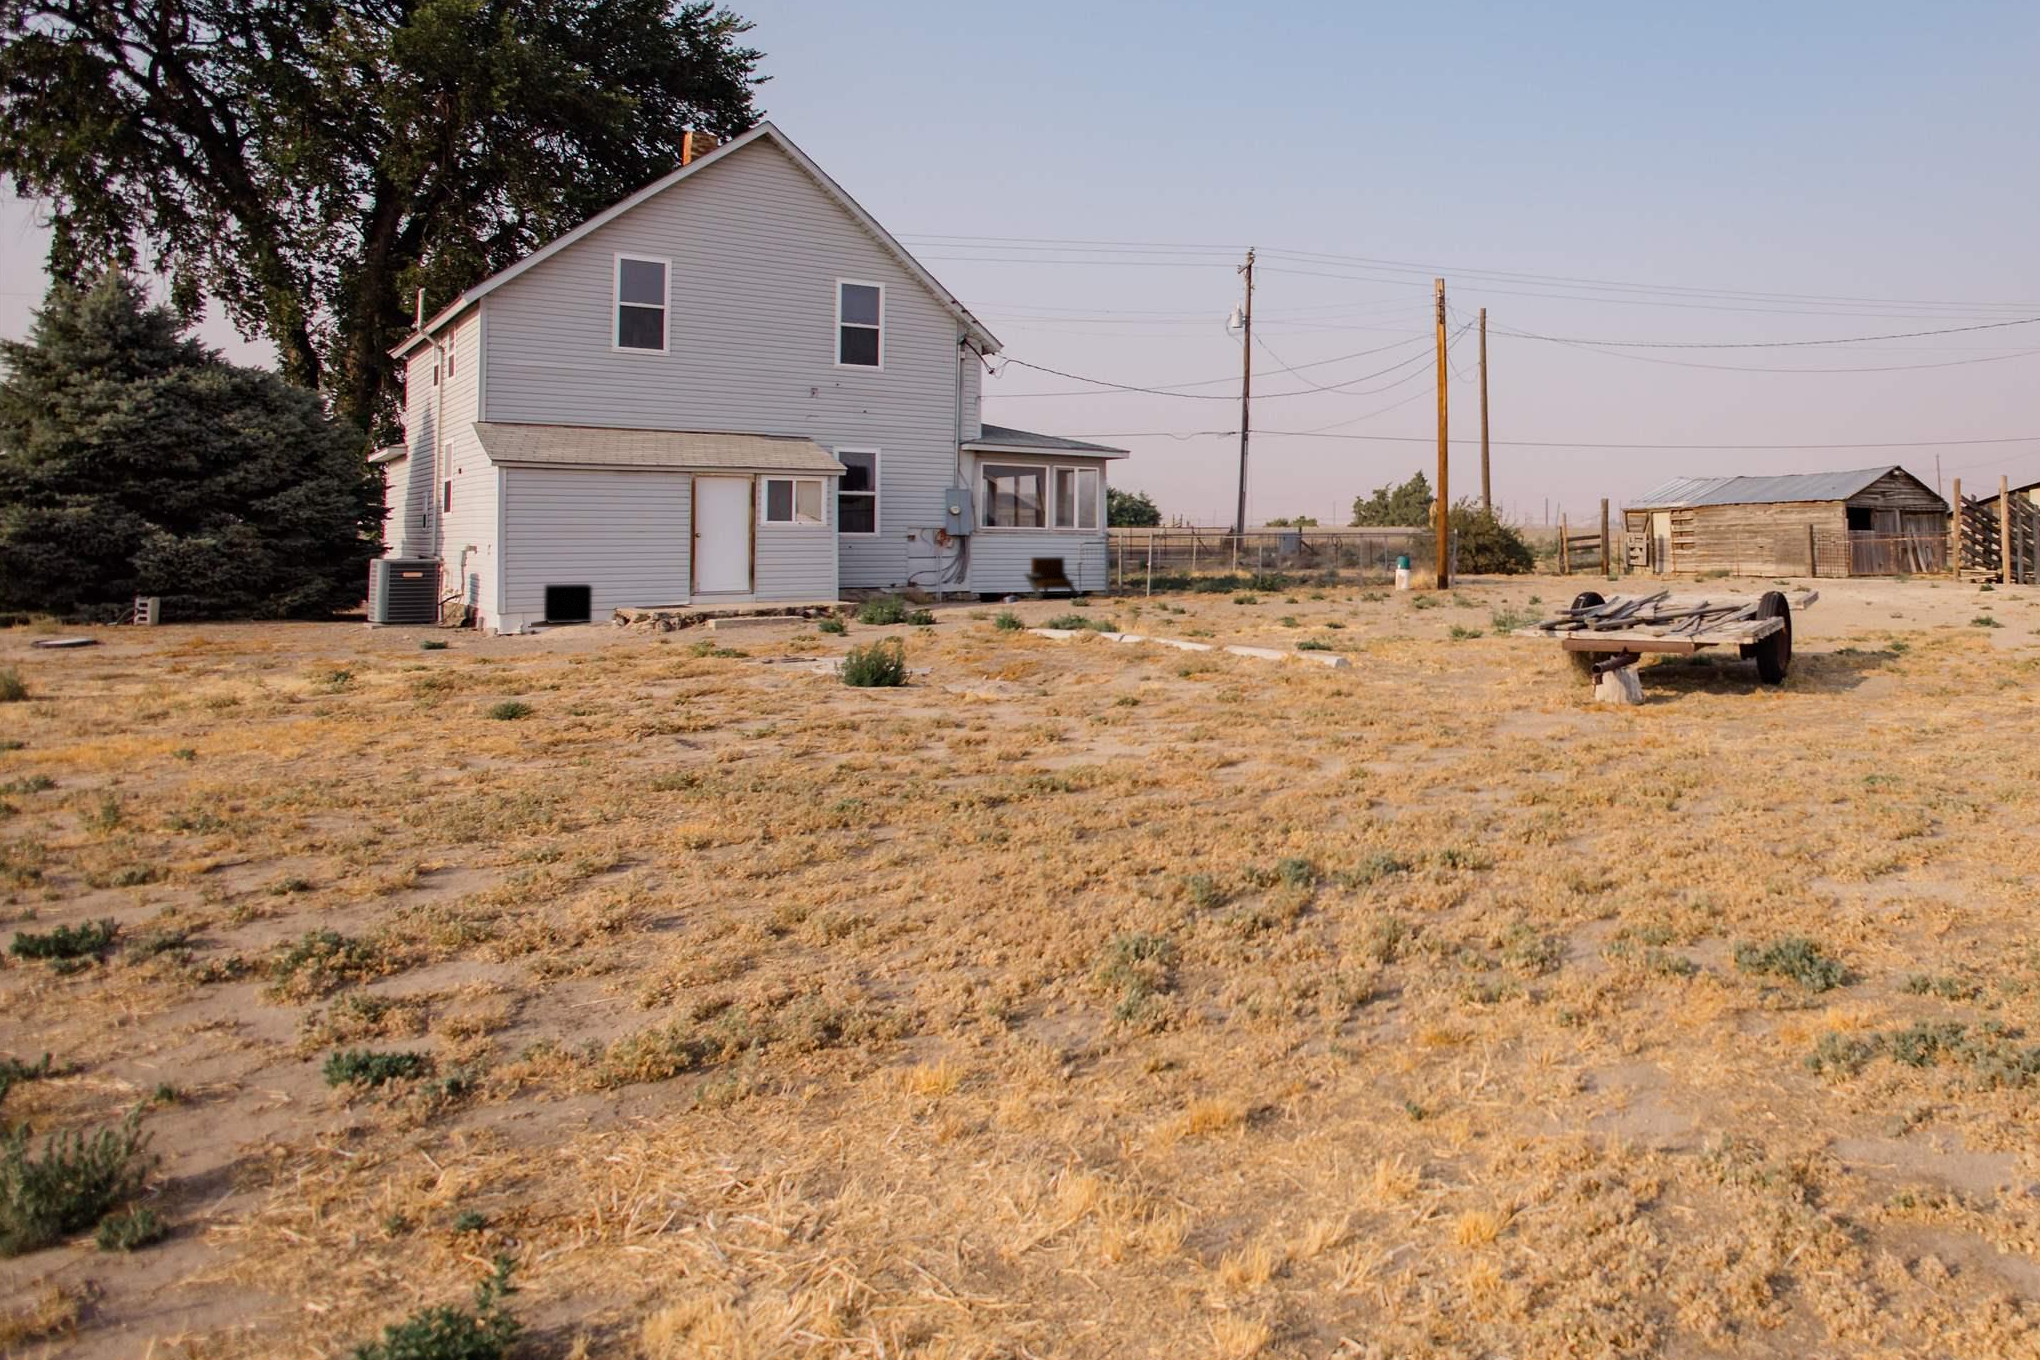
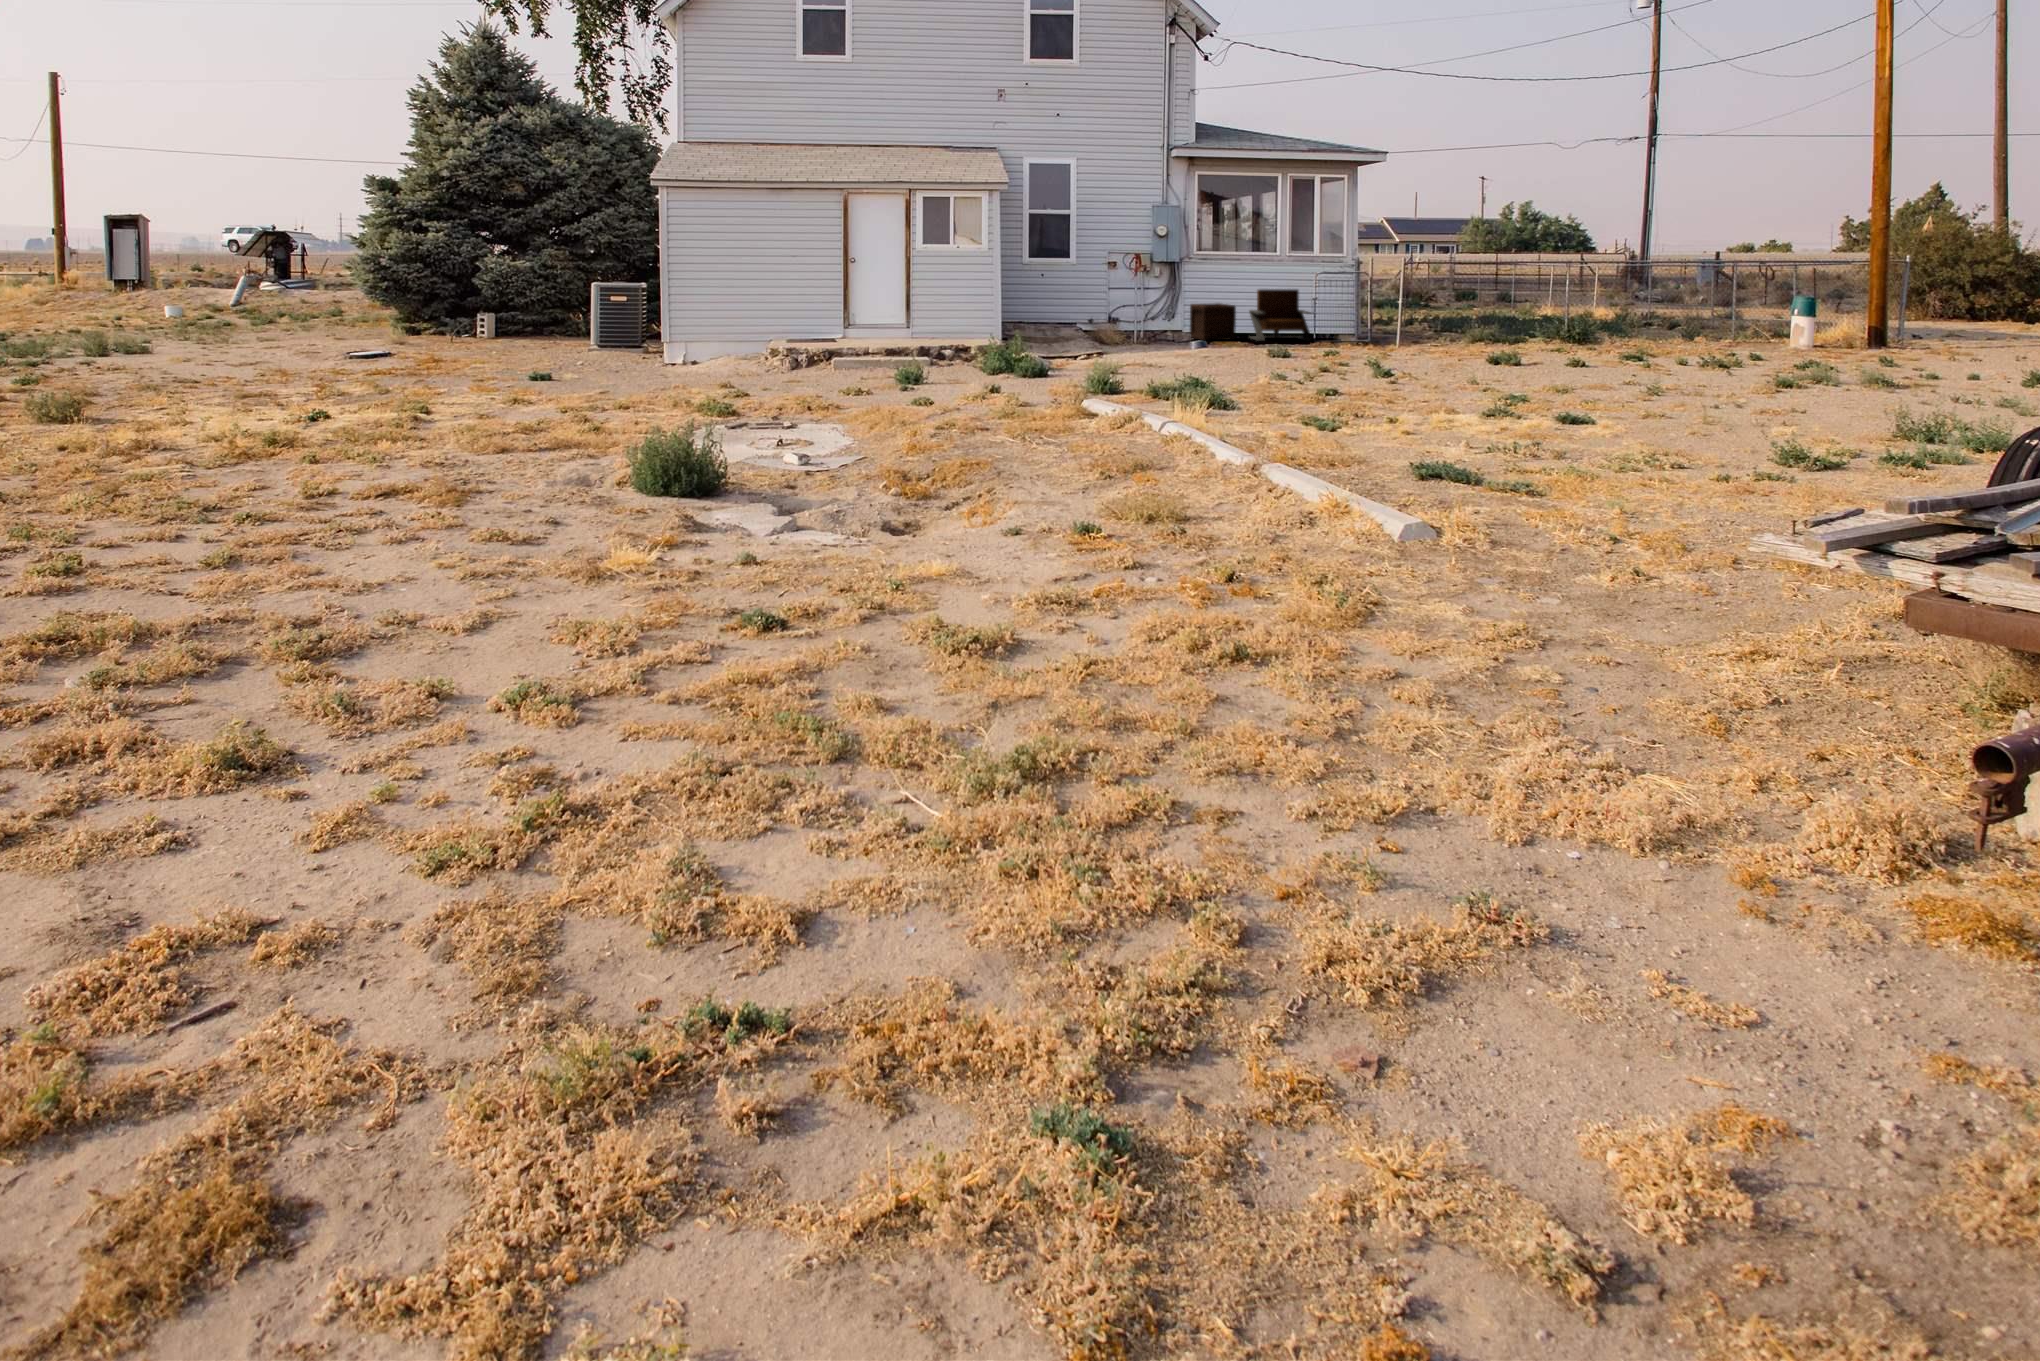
wooden crate: present [544,584,592,623] -> present [1190,303,1236,340]

